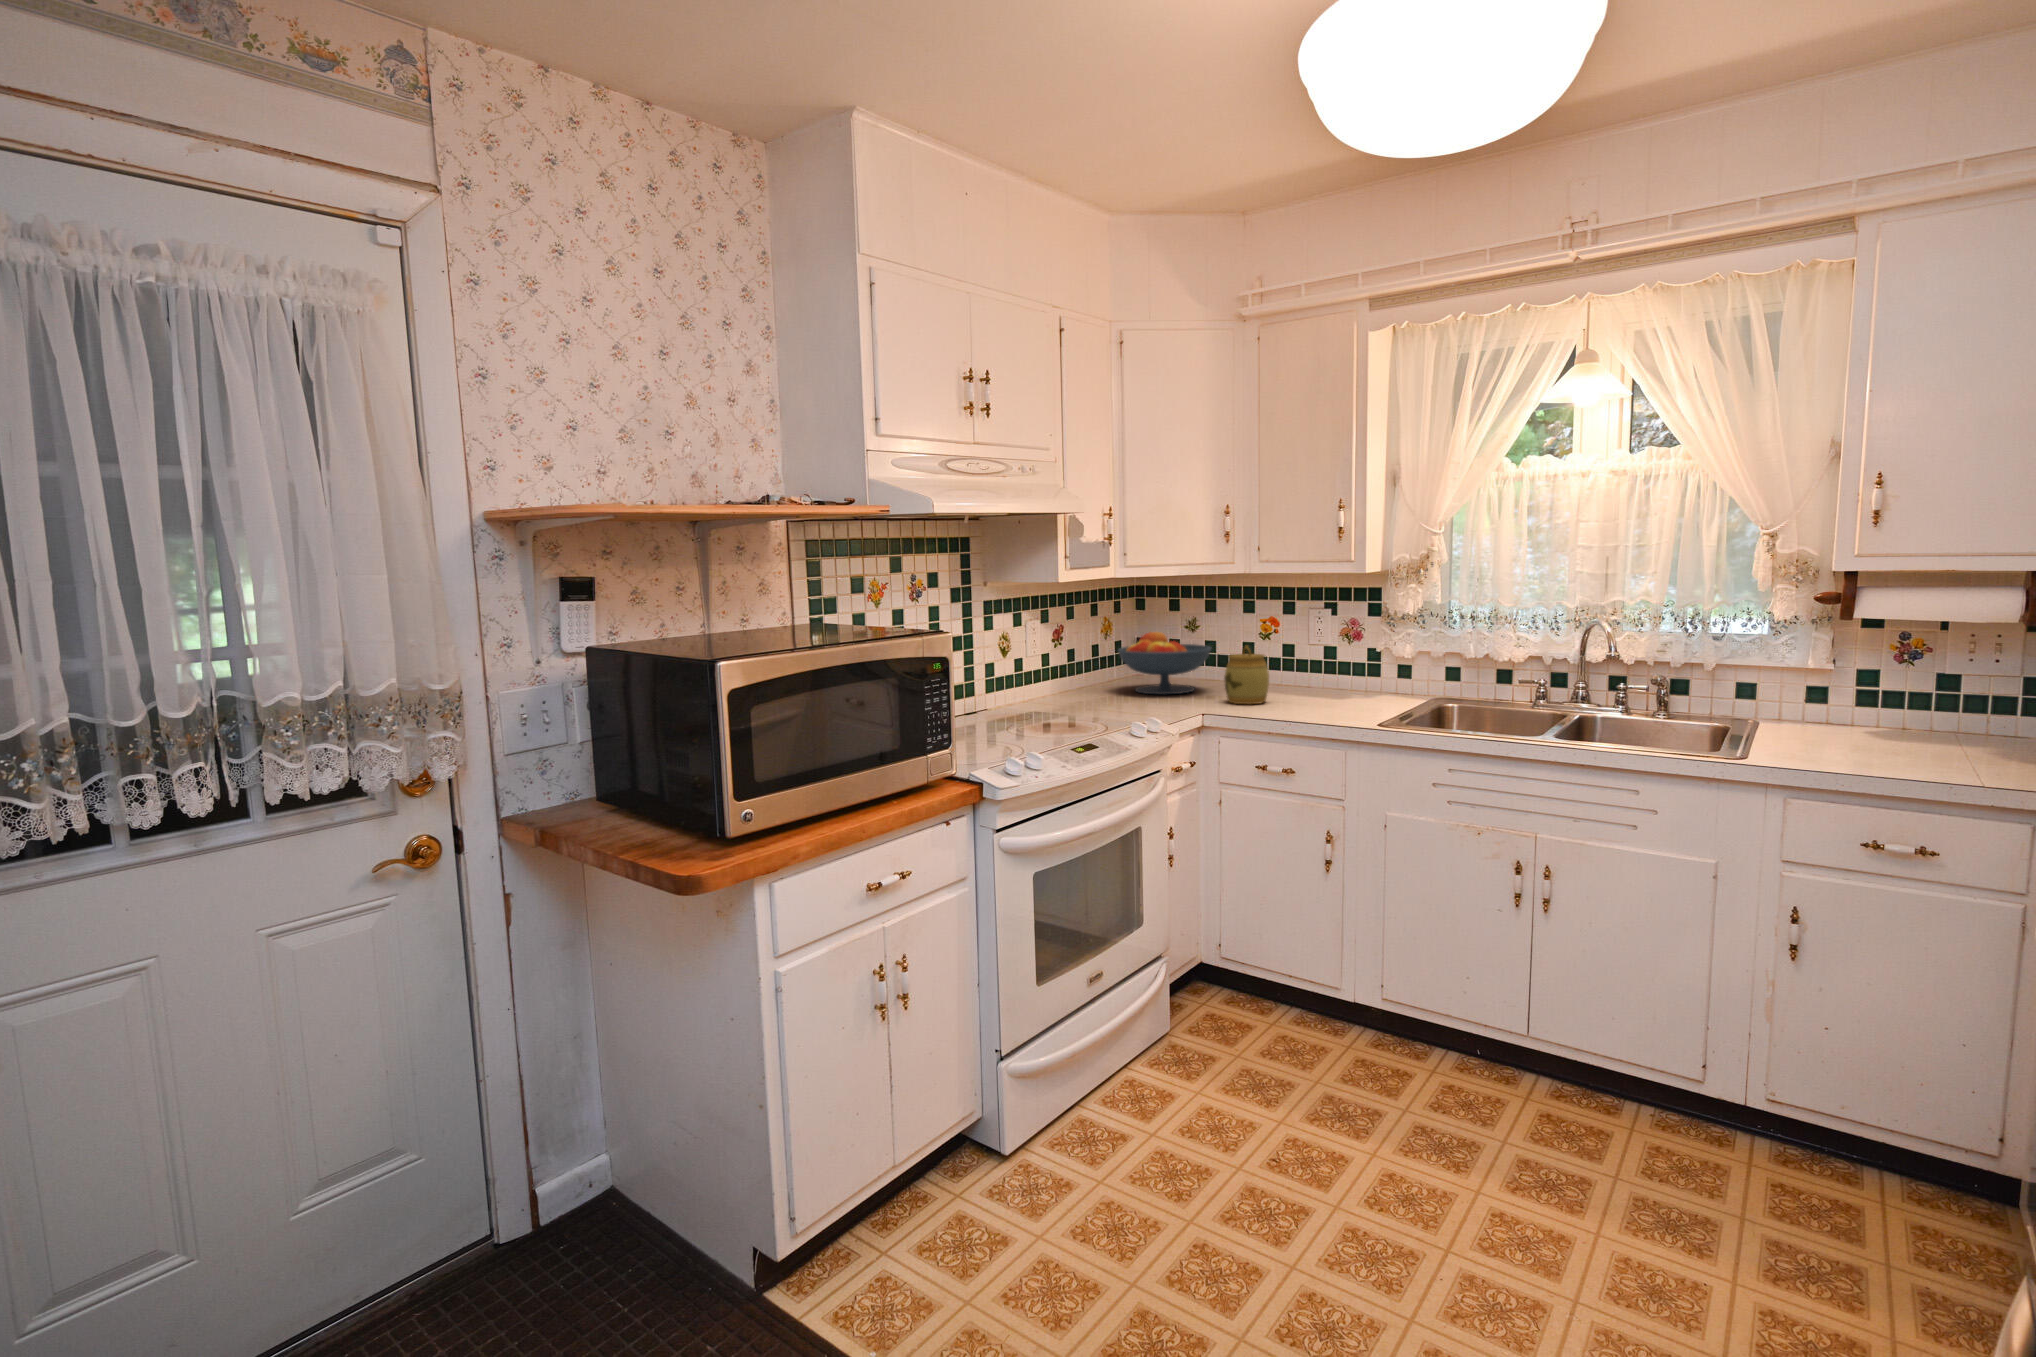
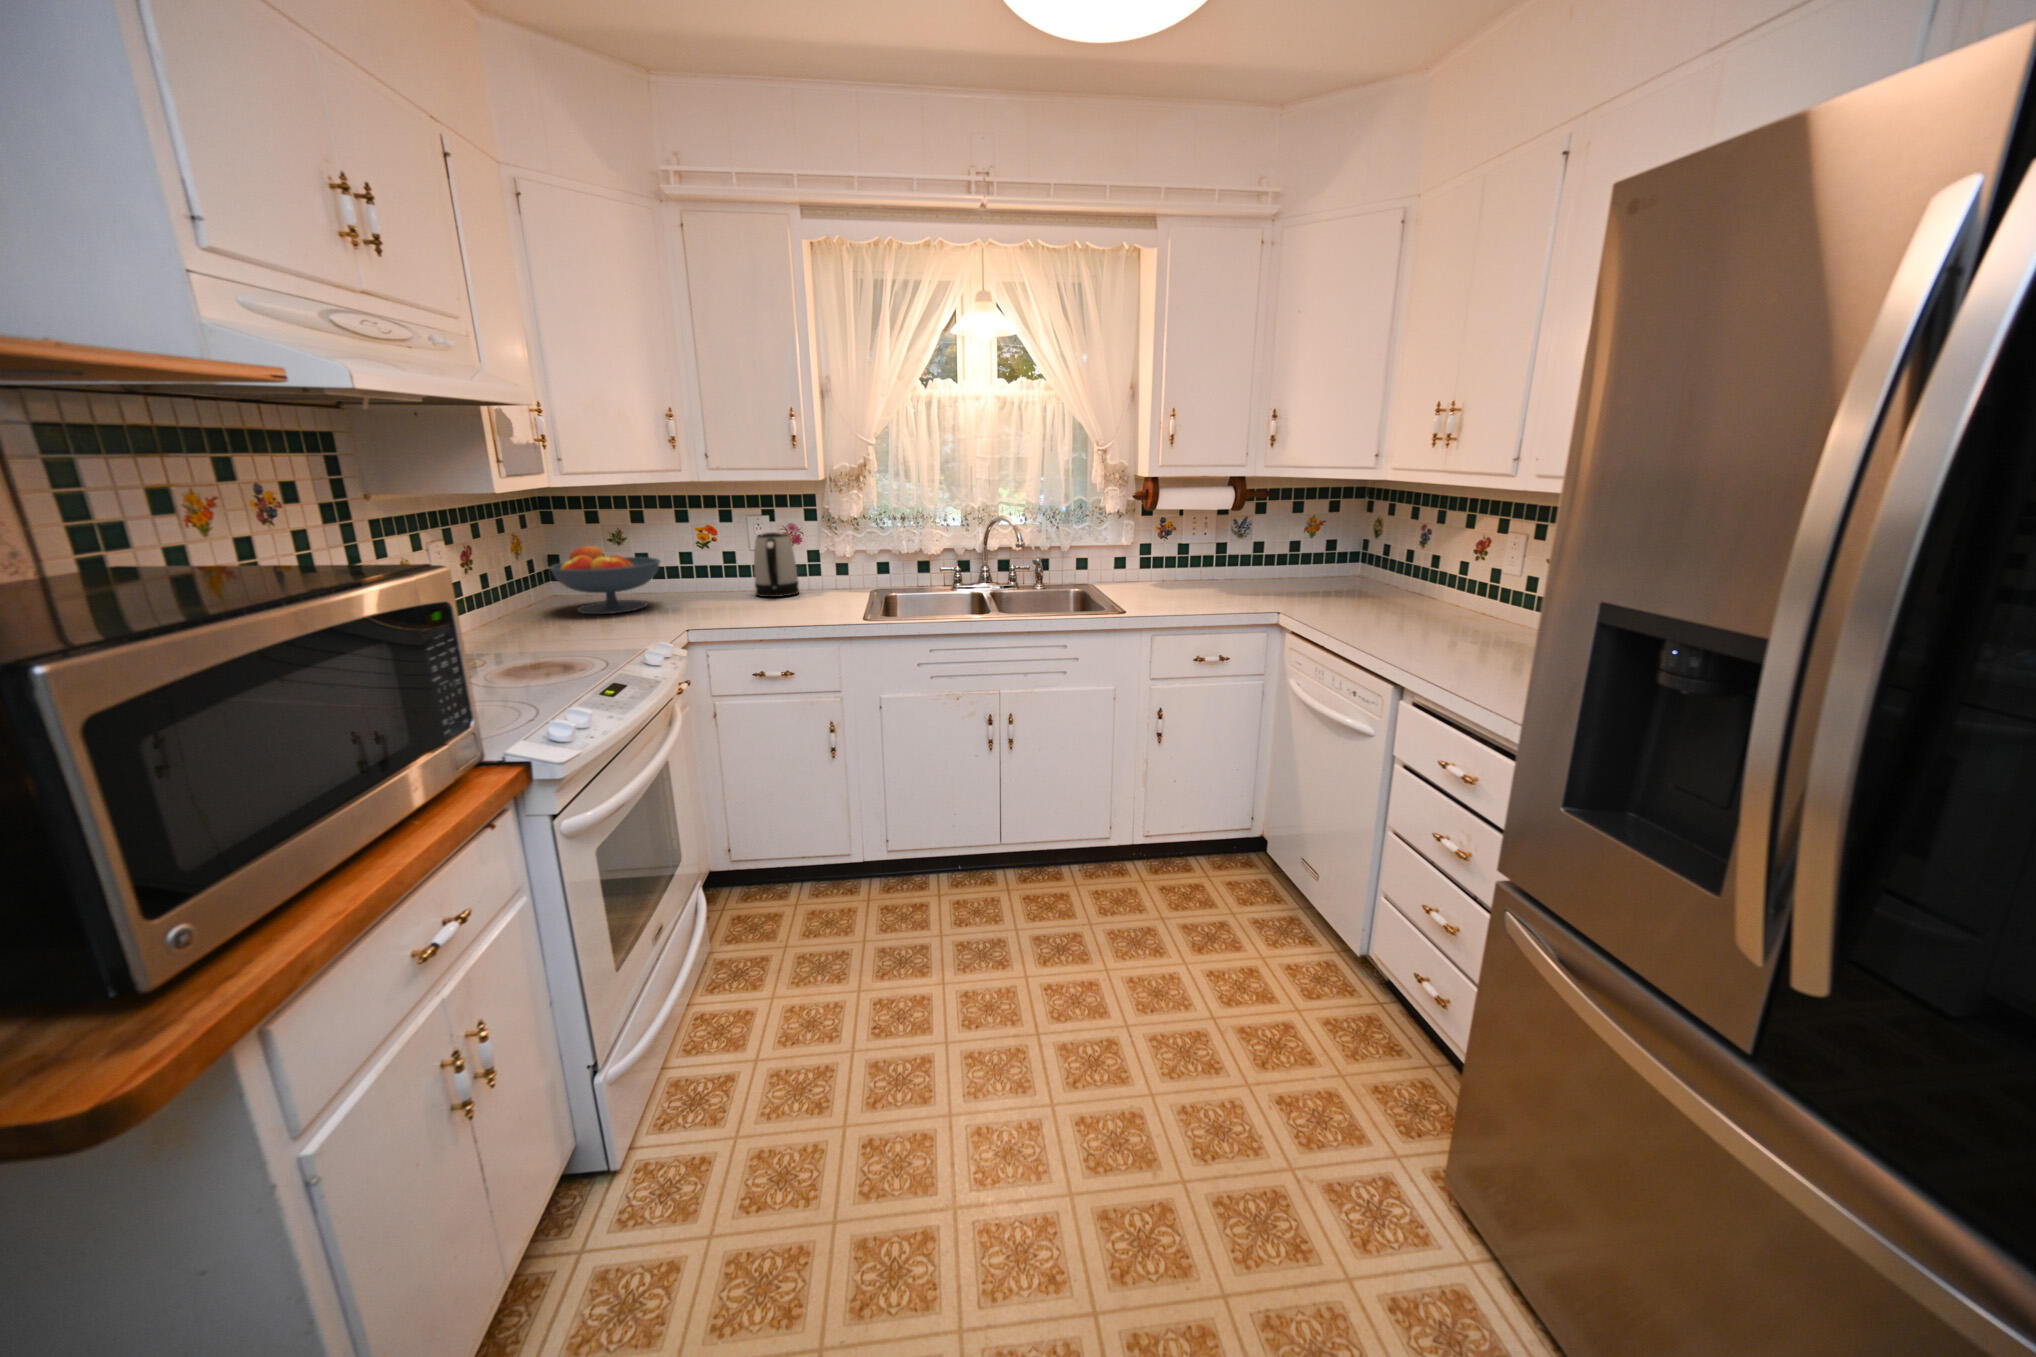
kettle: none [1304,627,1351,695] -> present [754,532,799,597]
jar: present [1224,646,1269,704] -> none [692,555,737,615]

